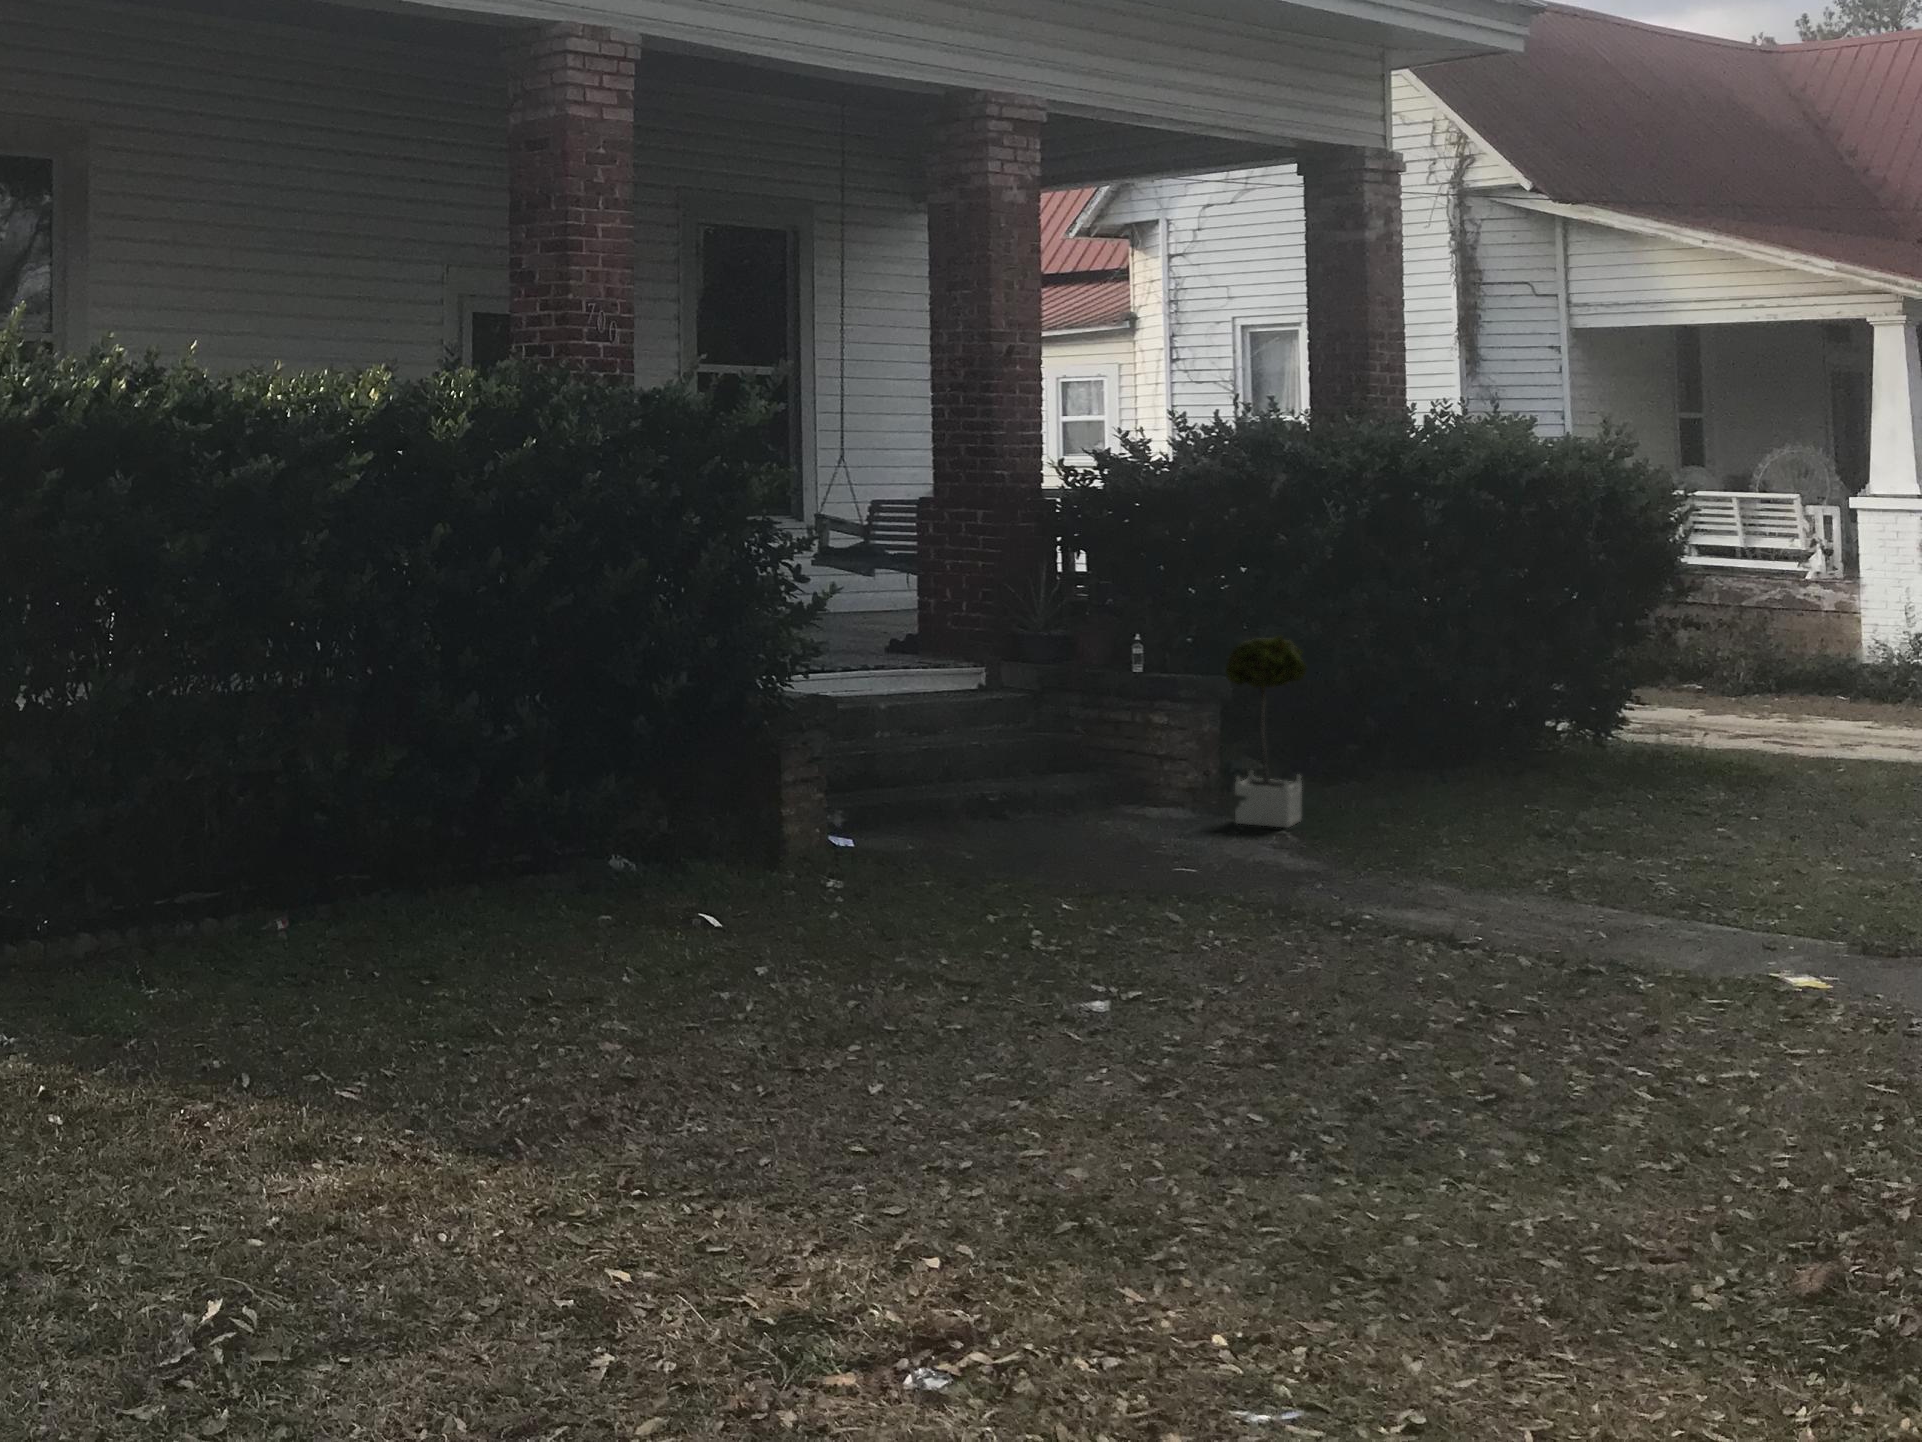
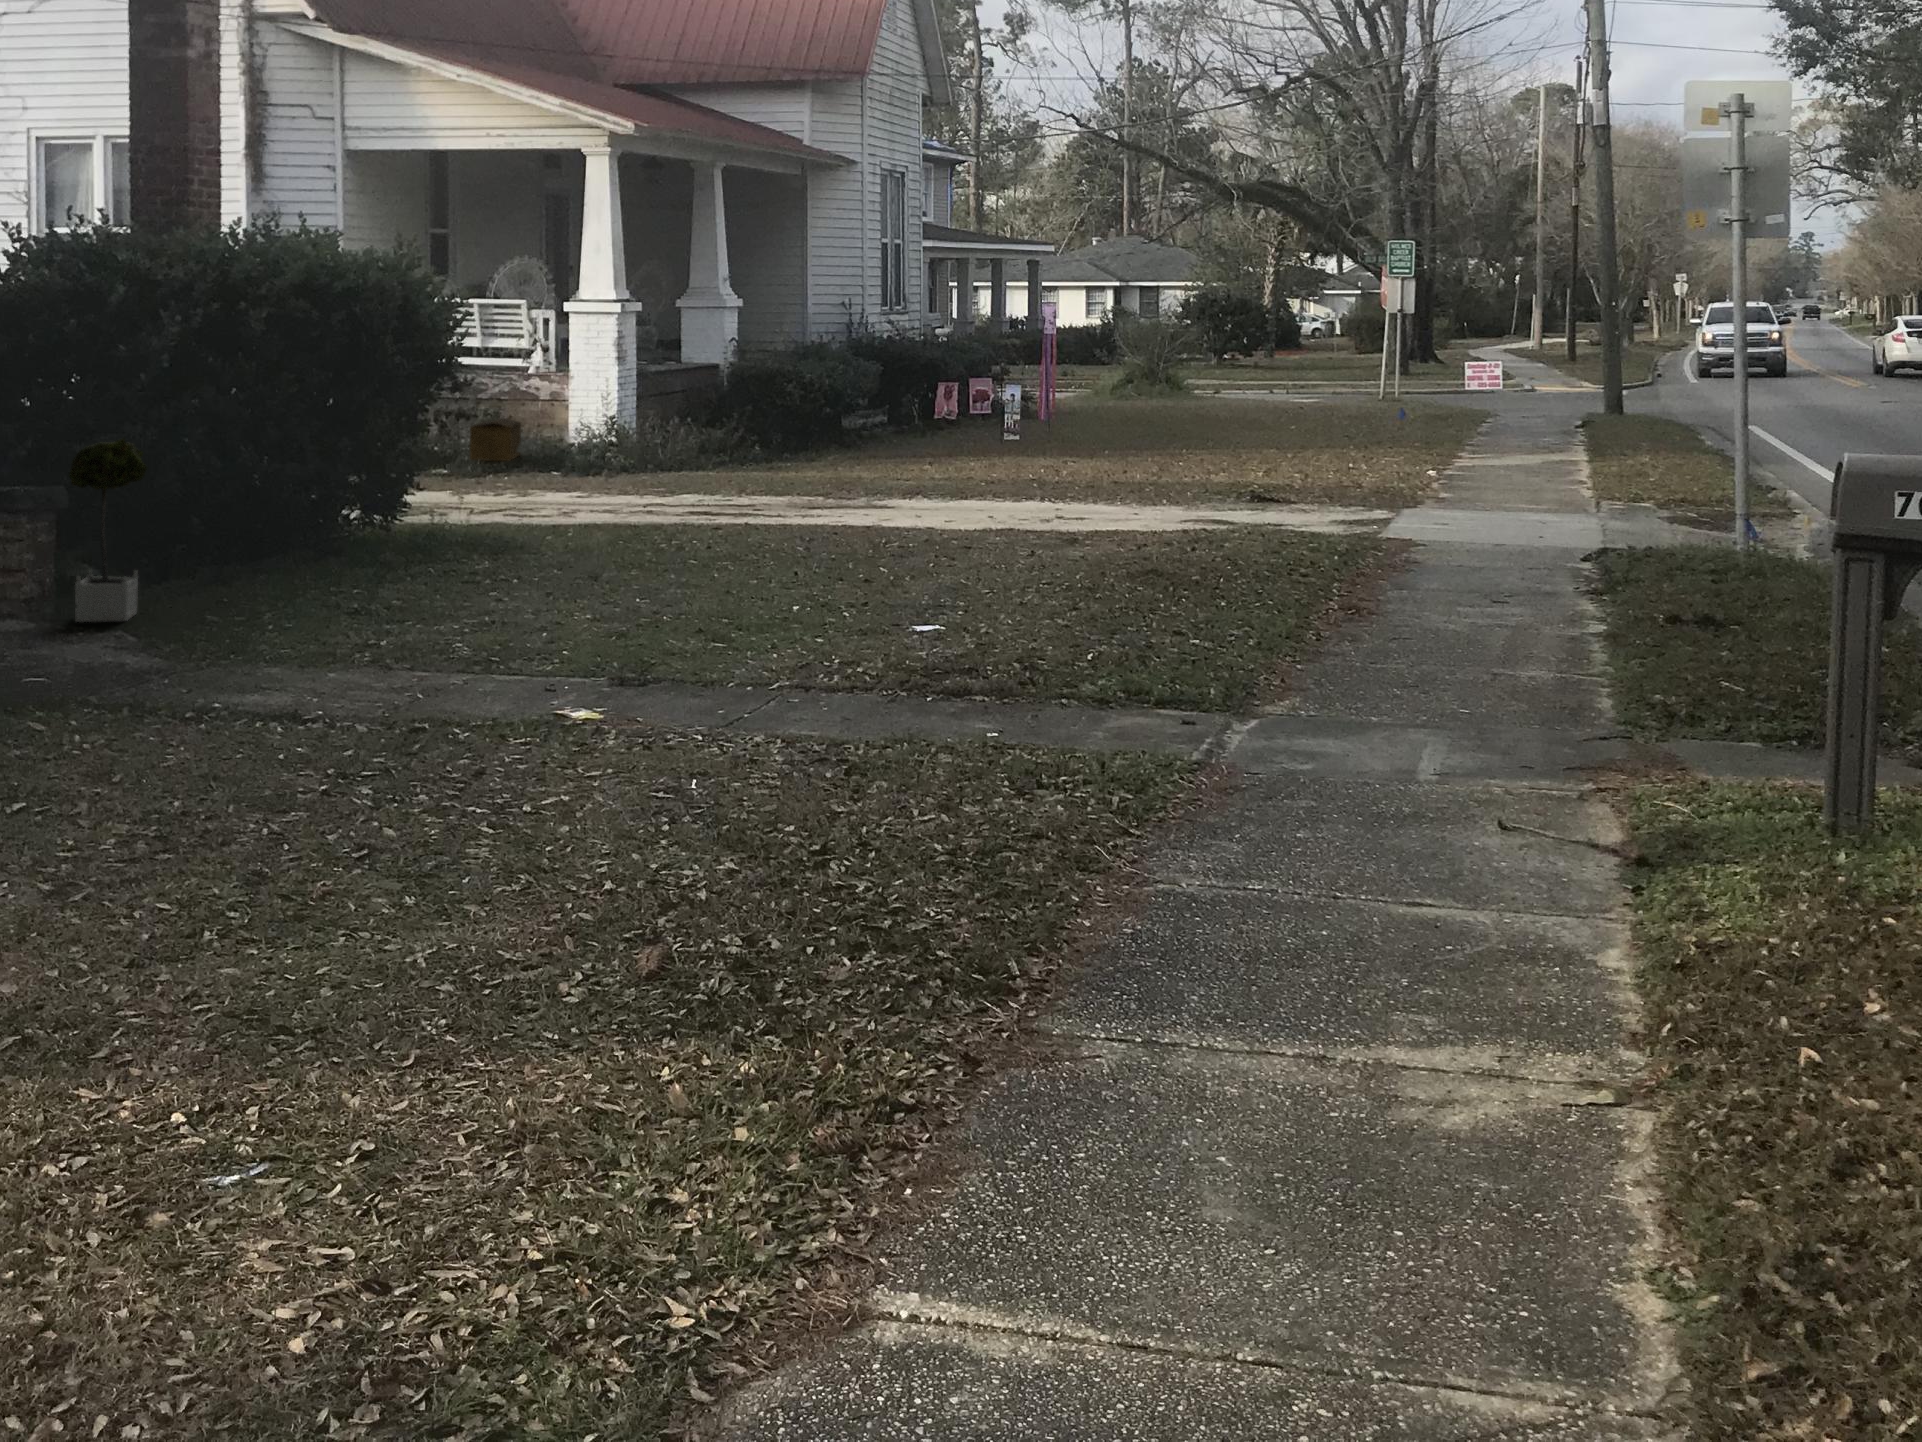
cardboard box: none [1733,631,1803,683] -> present [470,418,521,461]

